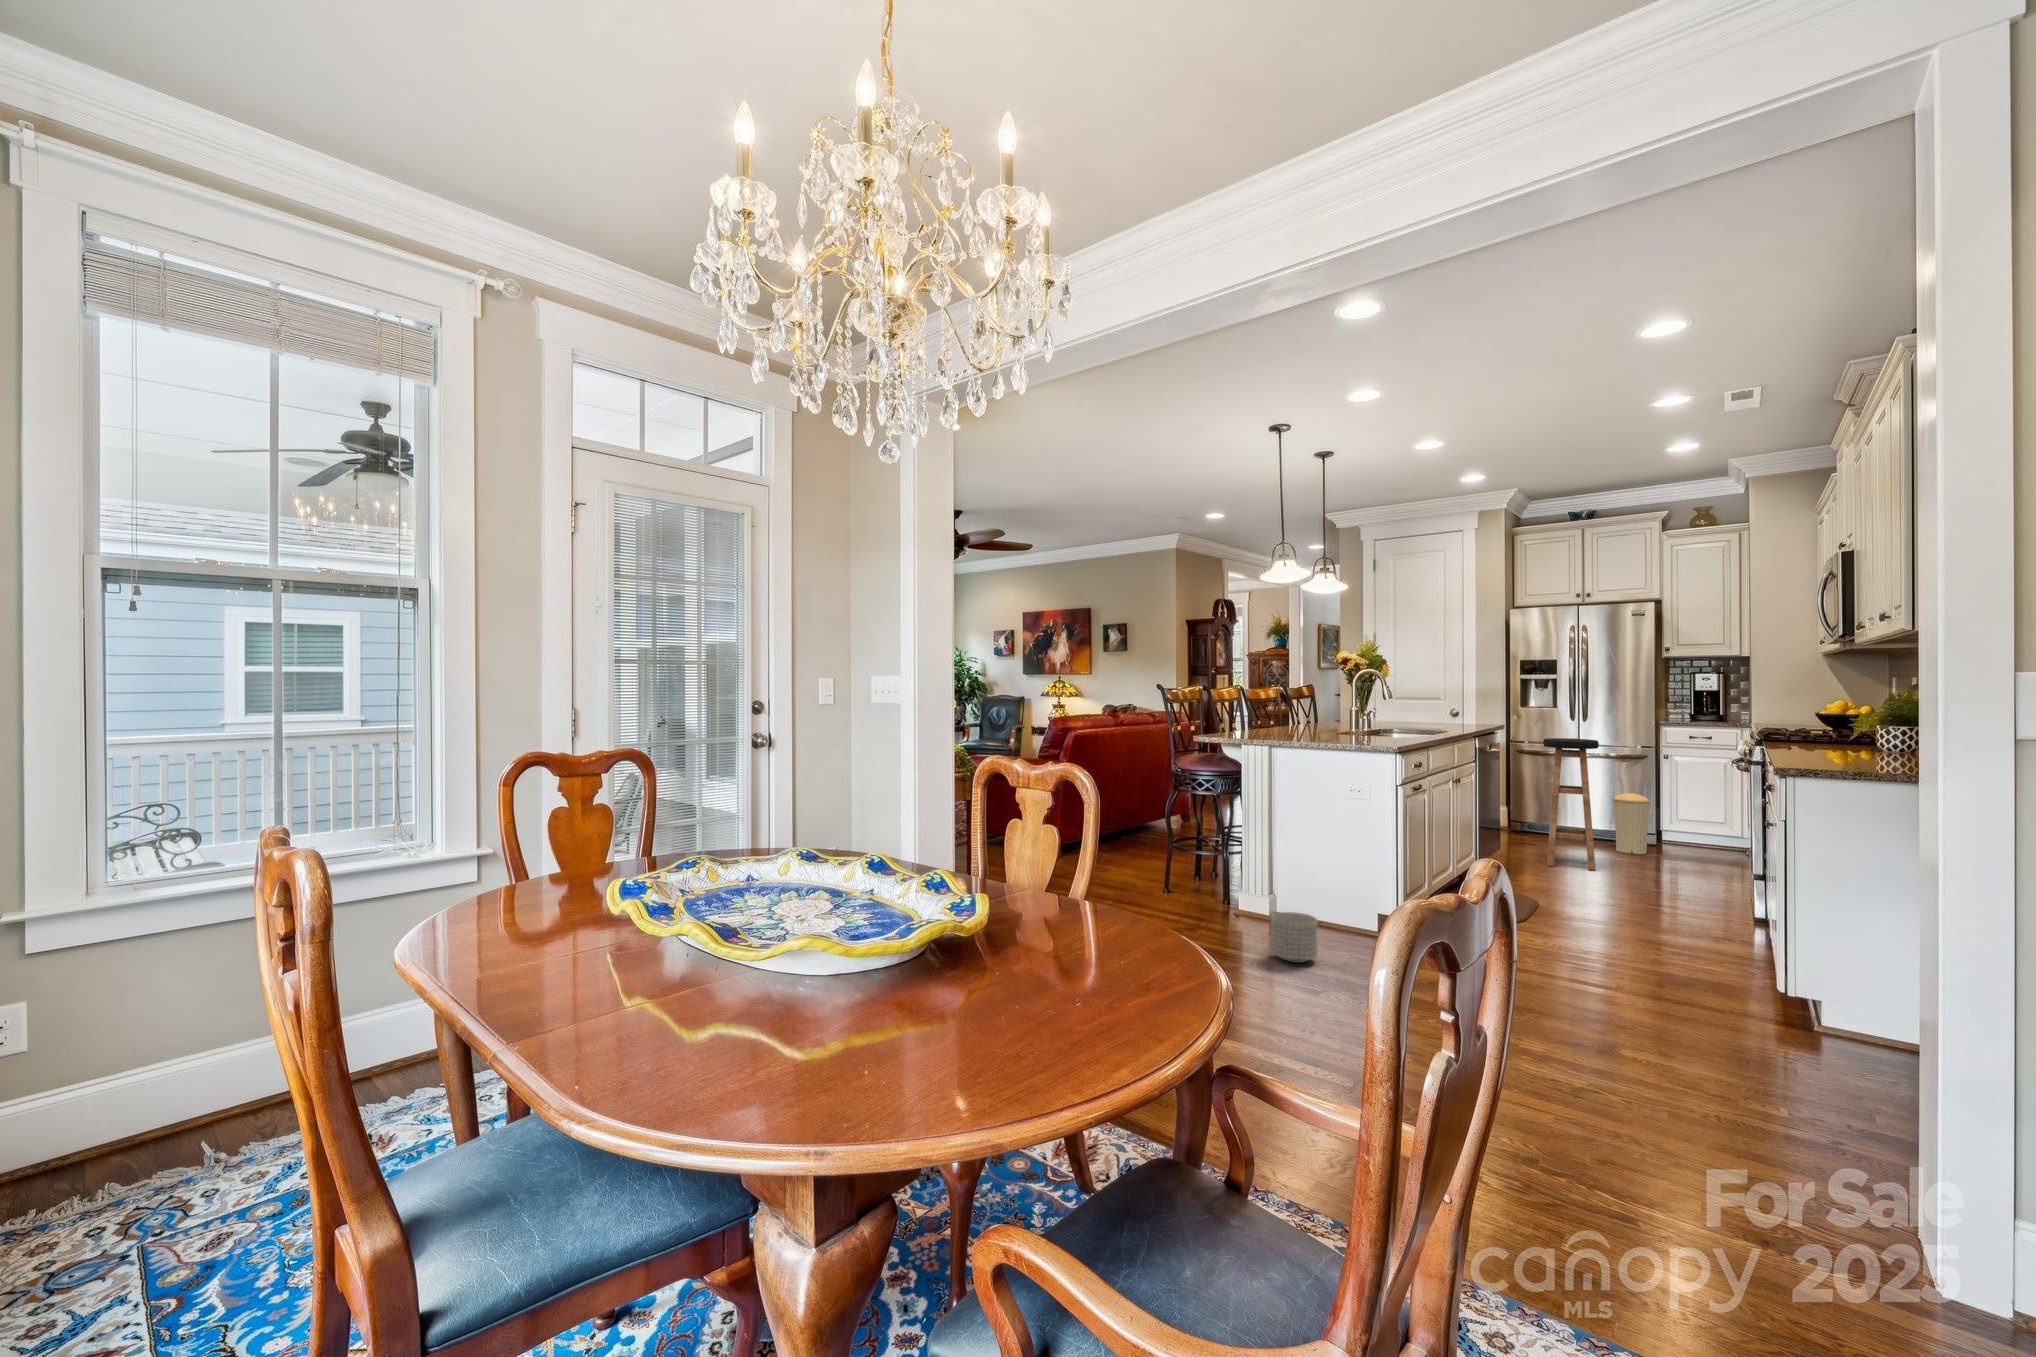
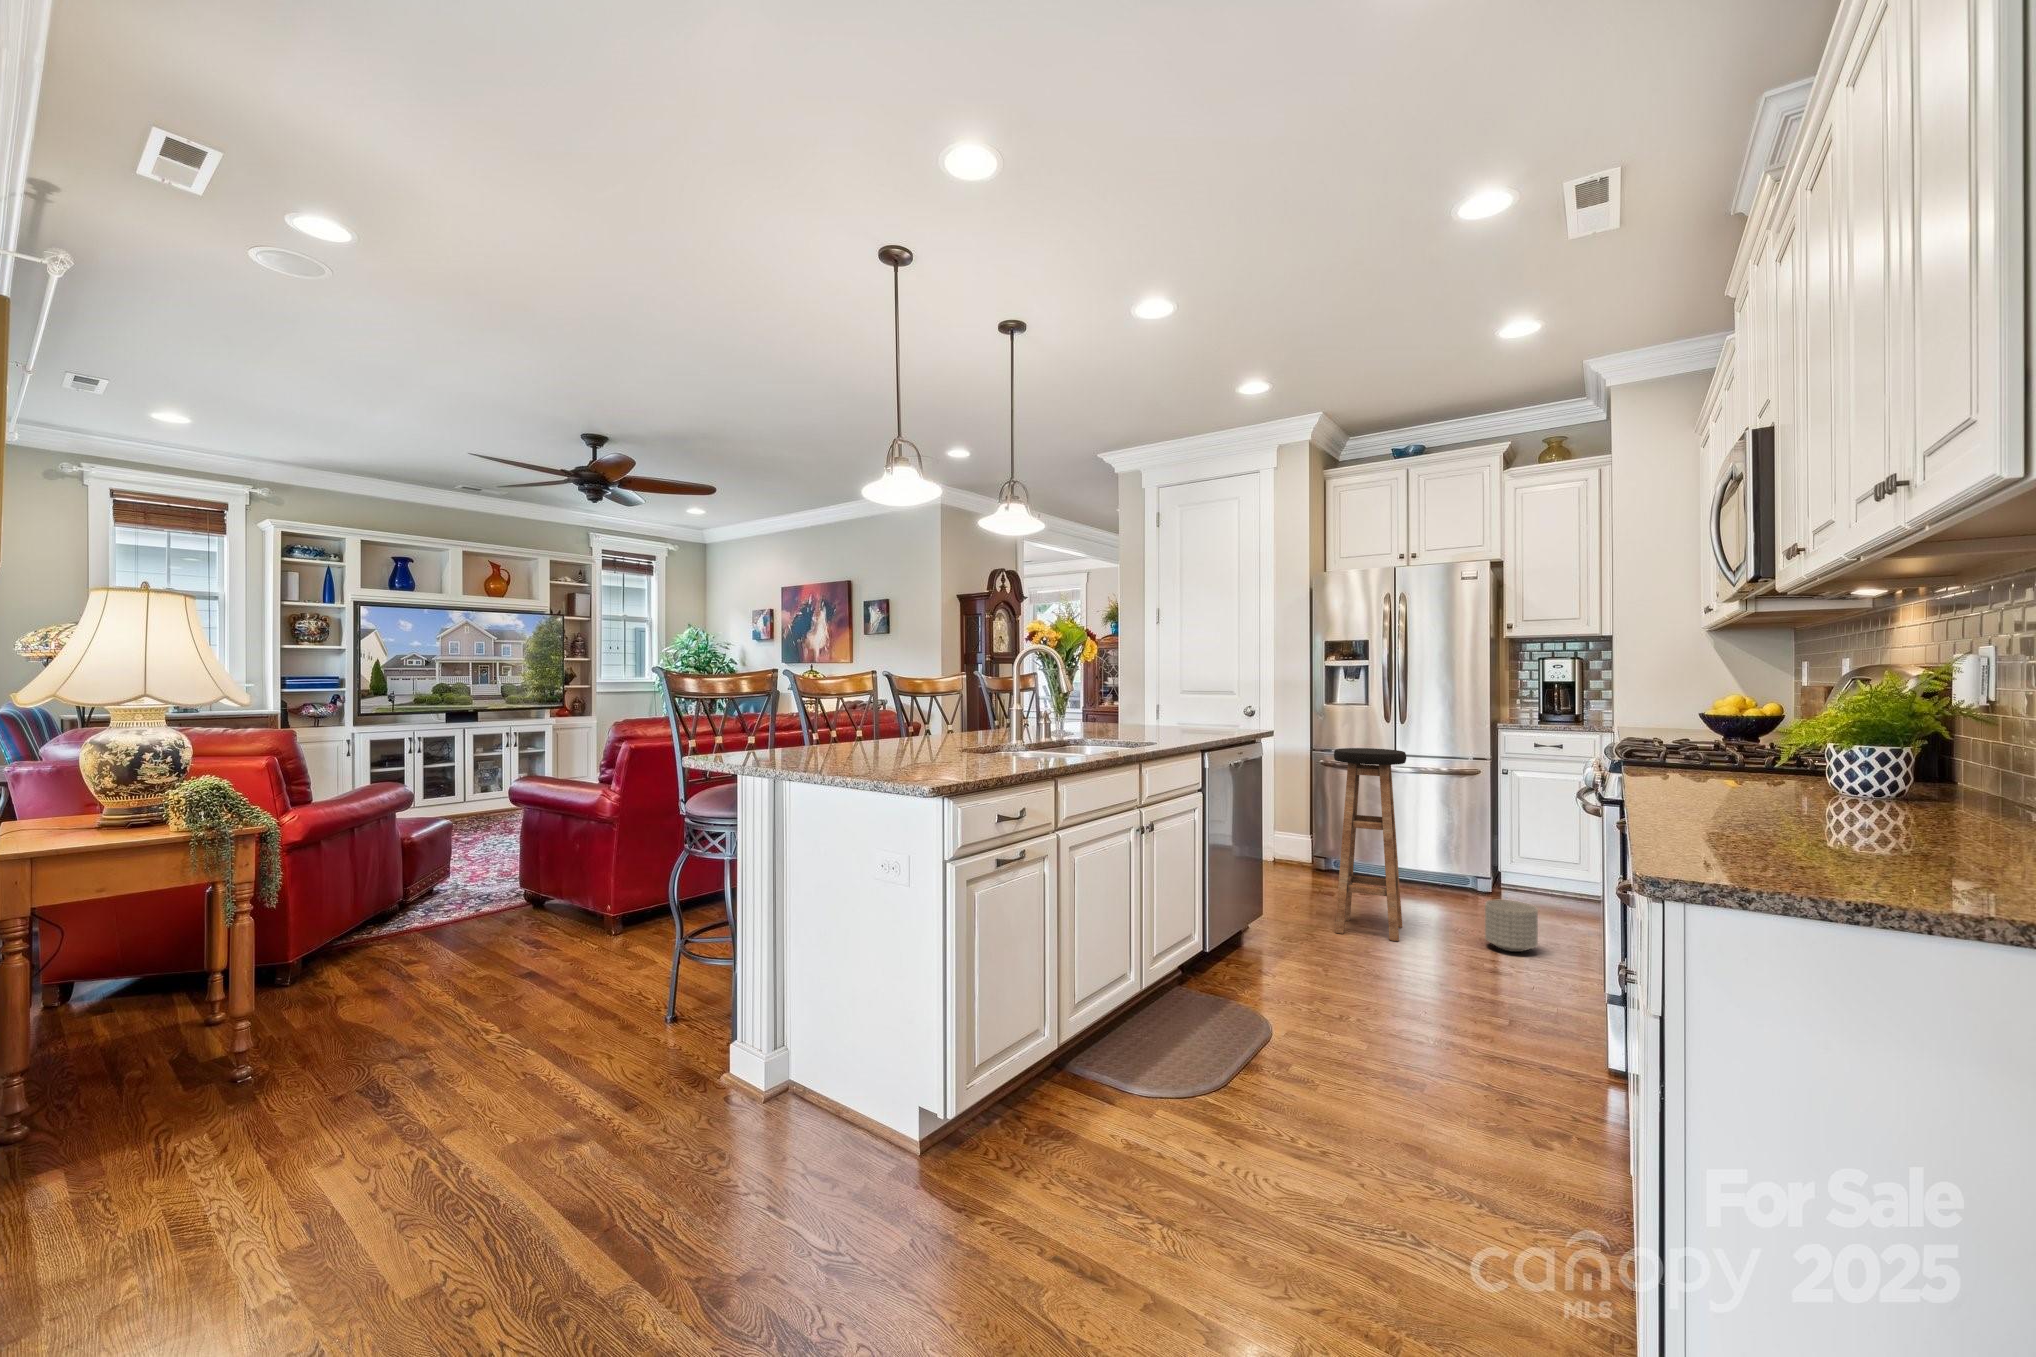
trash can: present [1612,793,1651,854] -> none [1434,822,1483,907]
planter: present [1271,912,1318,963] -> present [1485,900,1538,952]

